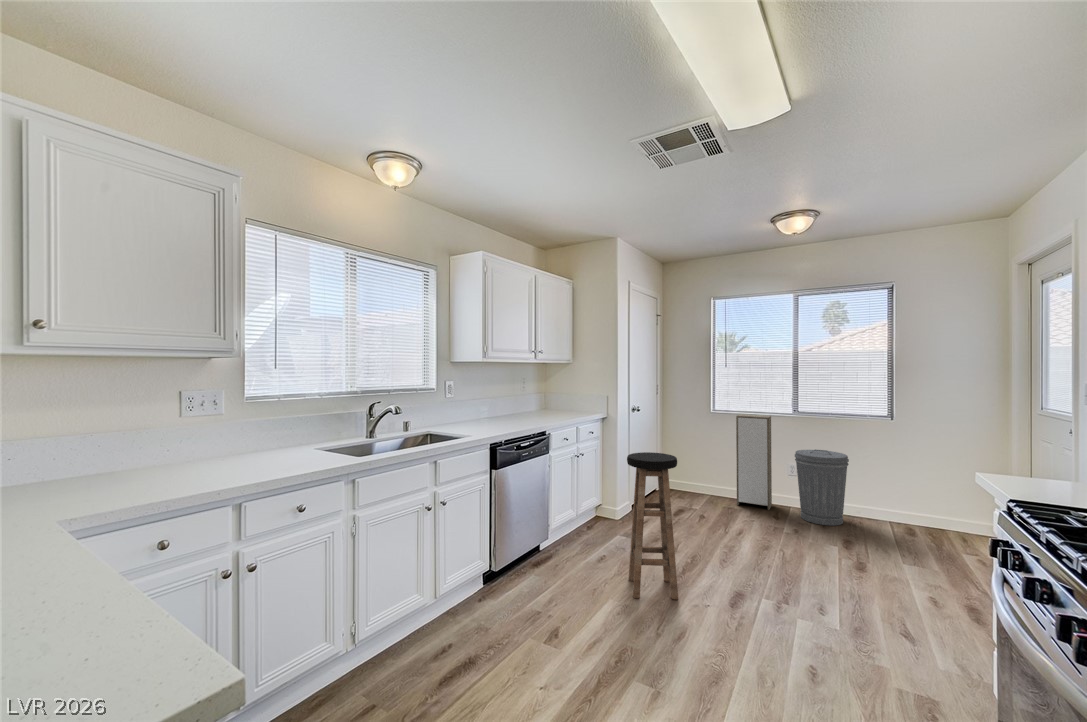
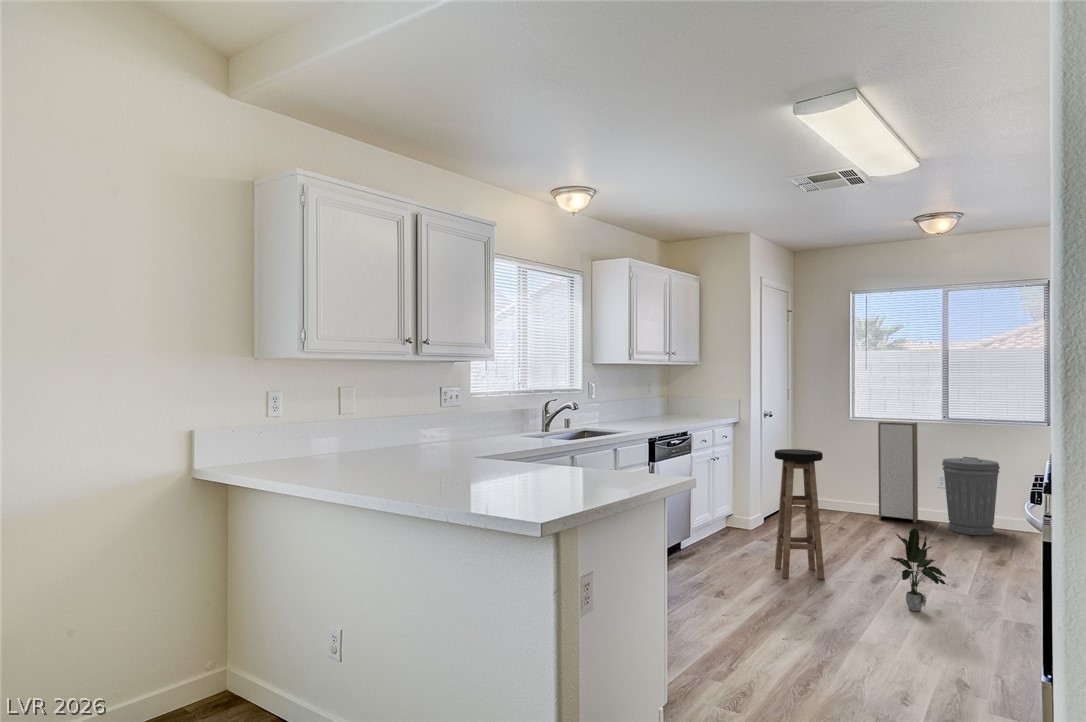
potted plant: none [750,558,822,662] -> present [891,528,947,611]

